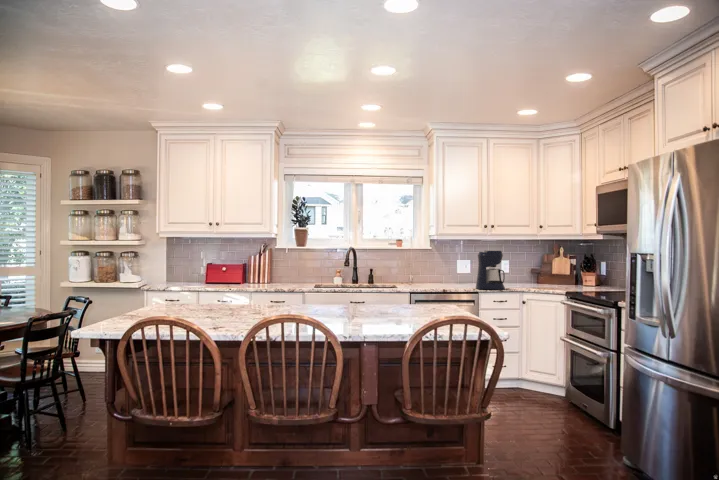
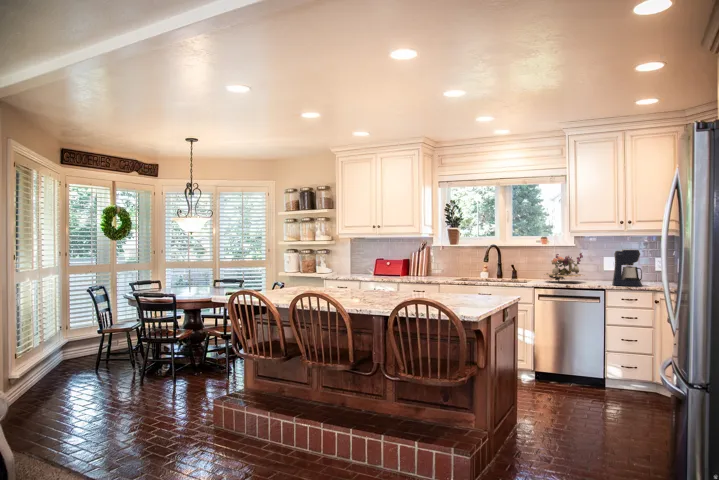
flower arrangement: none [405,254,448,287] -> present [546,253,583,281]

